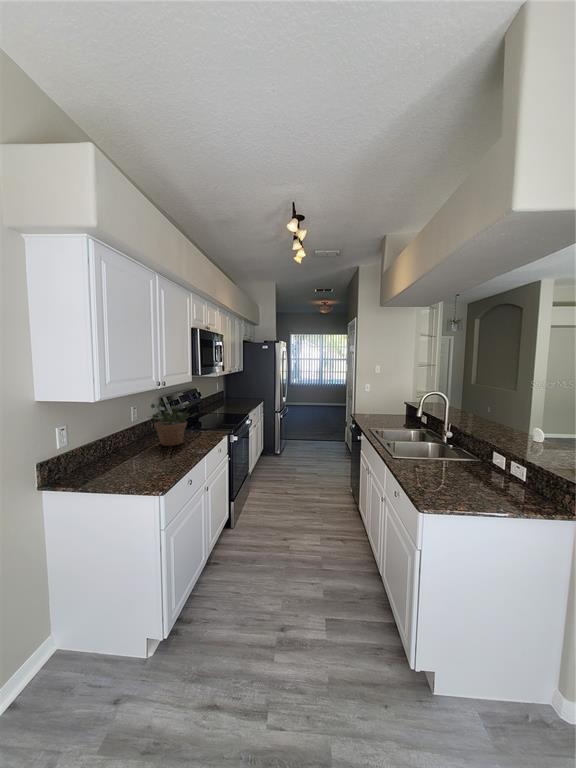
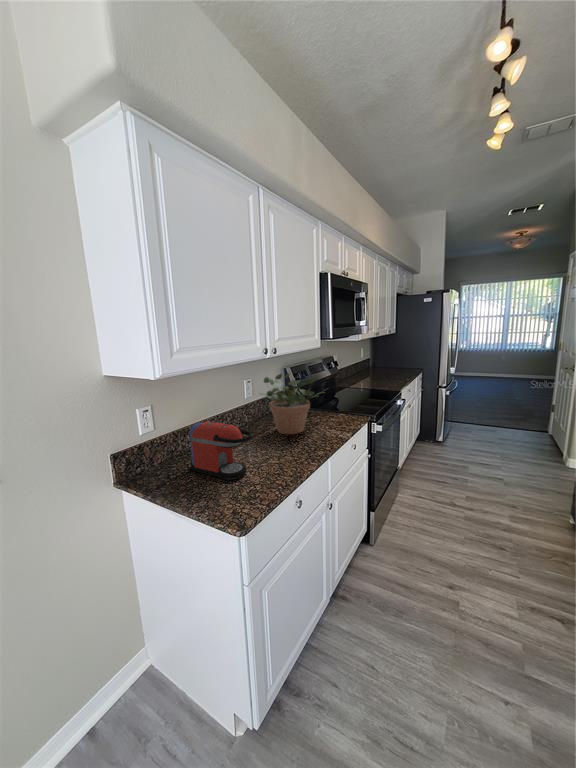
coffee maker: none [101,435,154,474] -> present [190,422,252,480]

